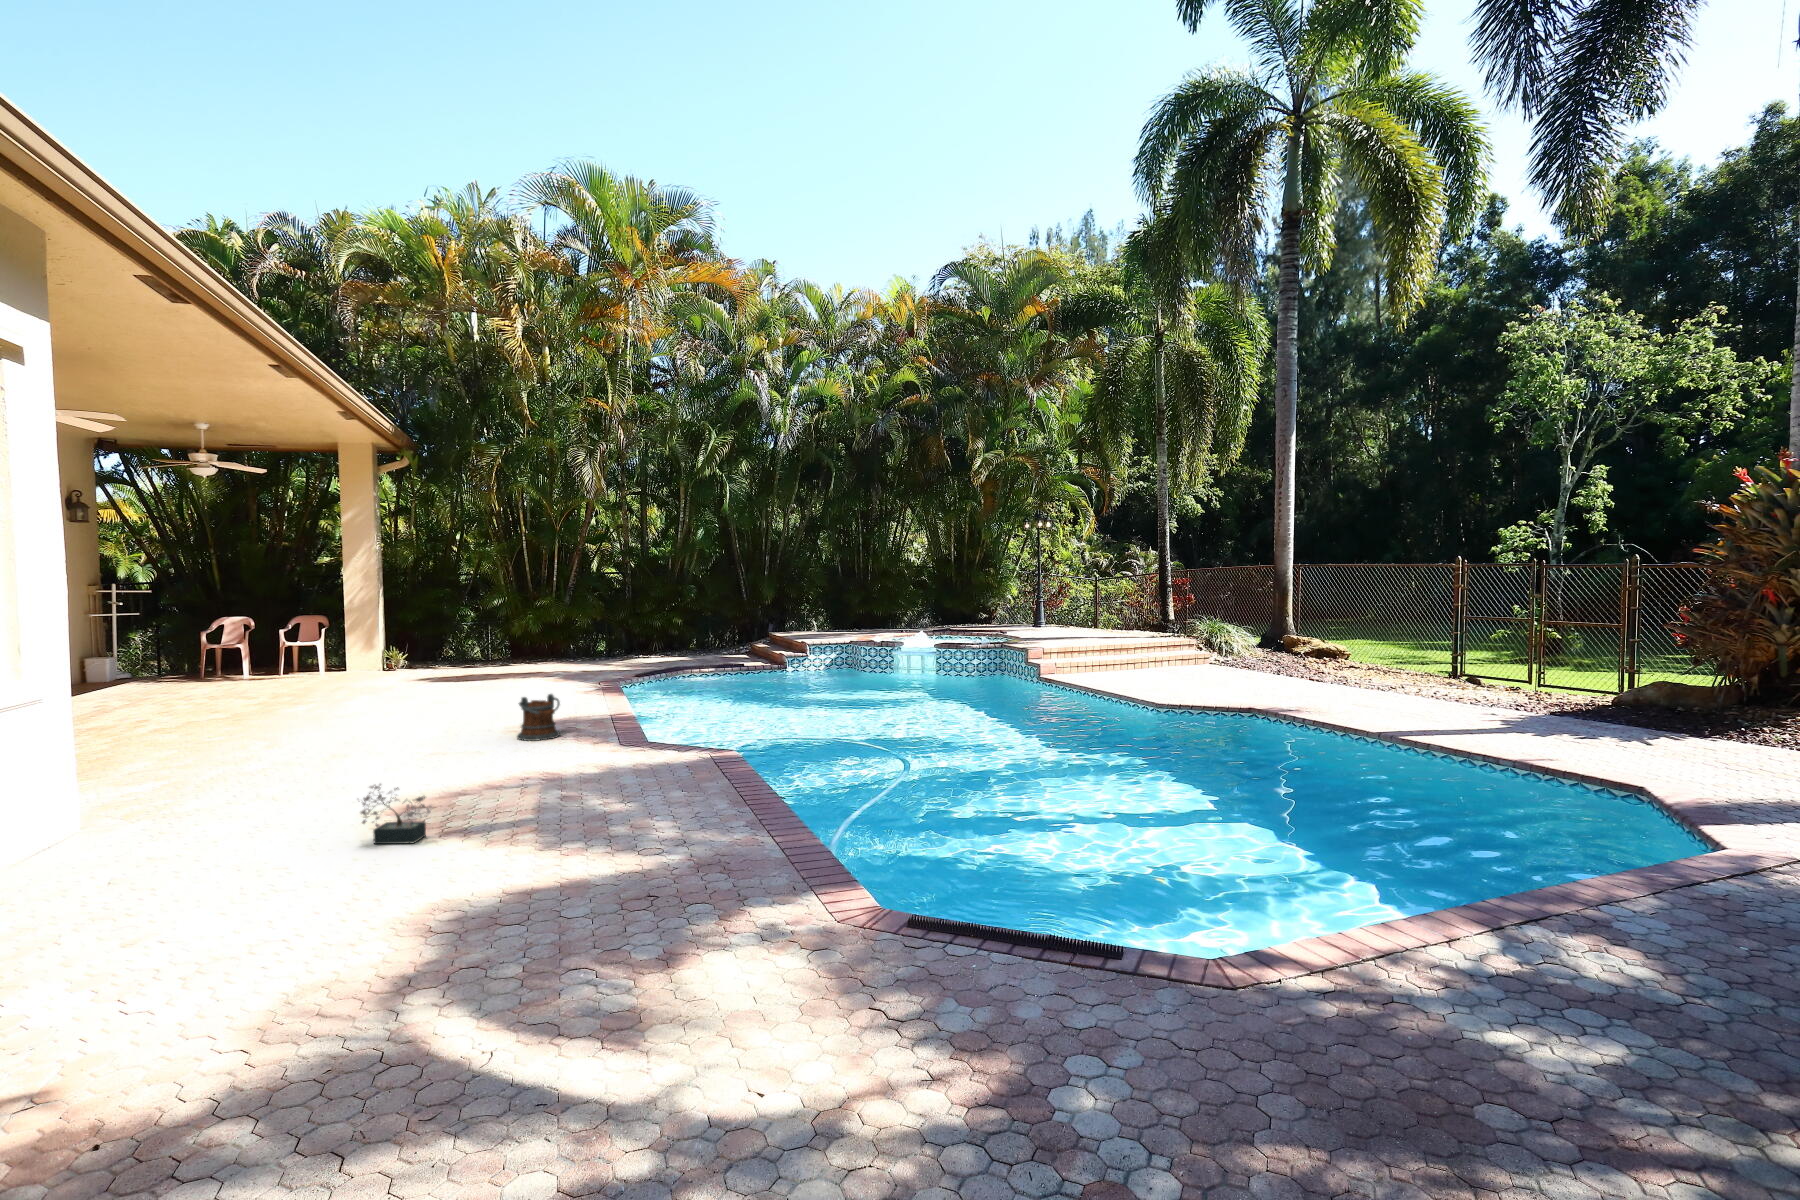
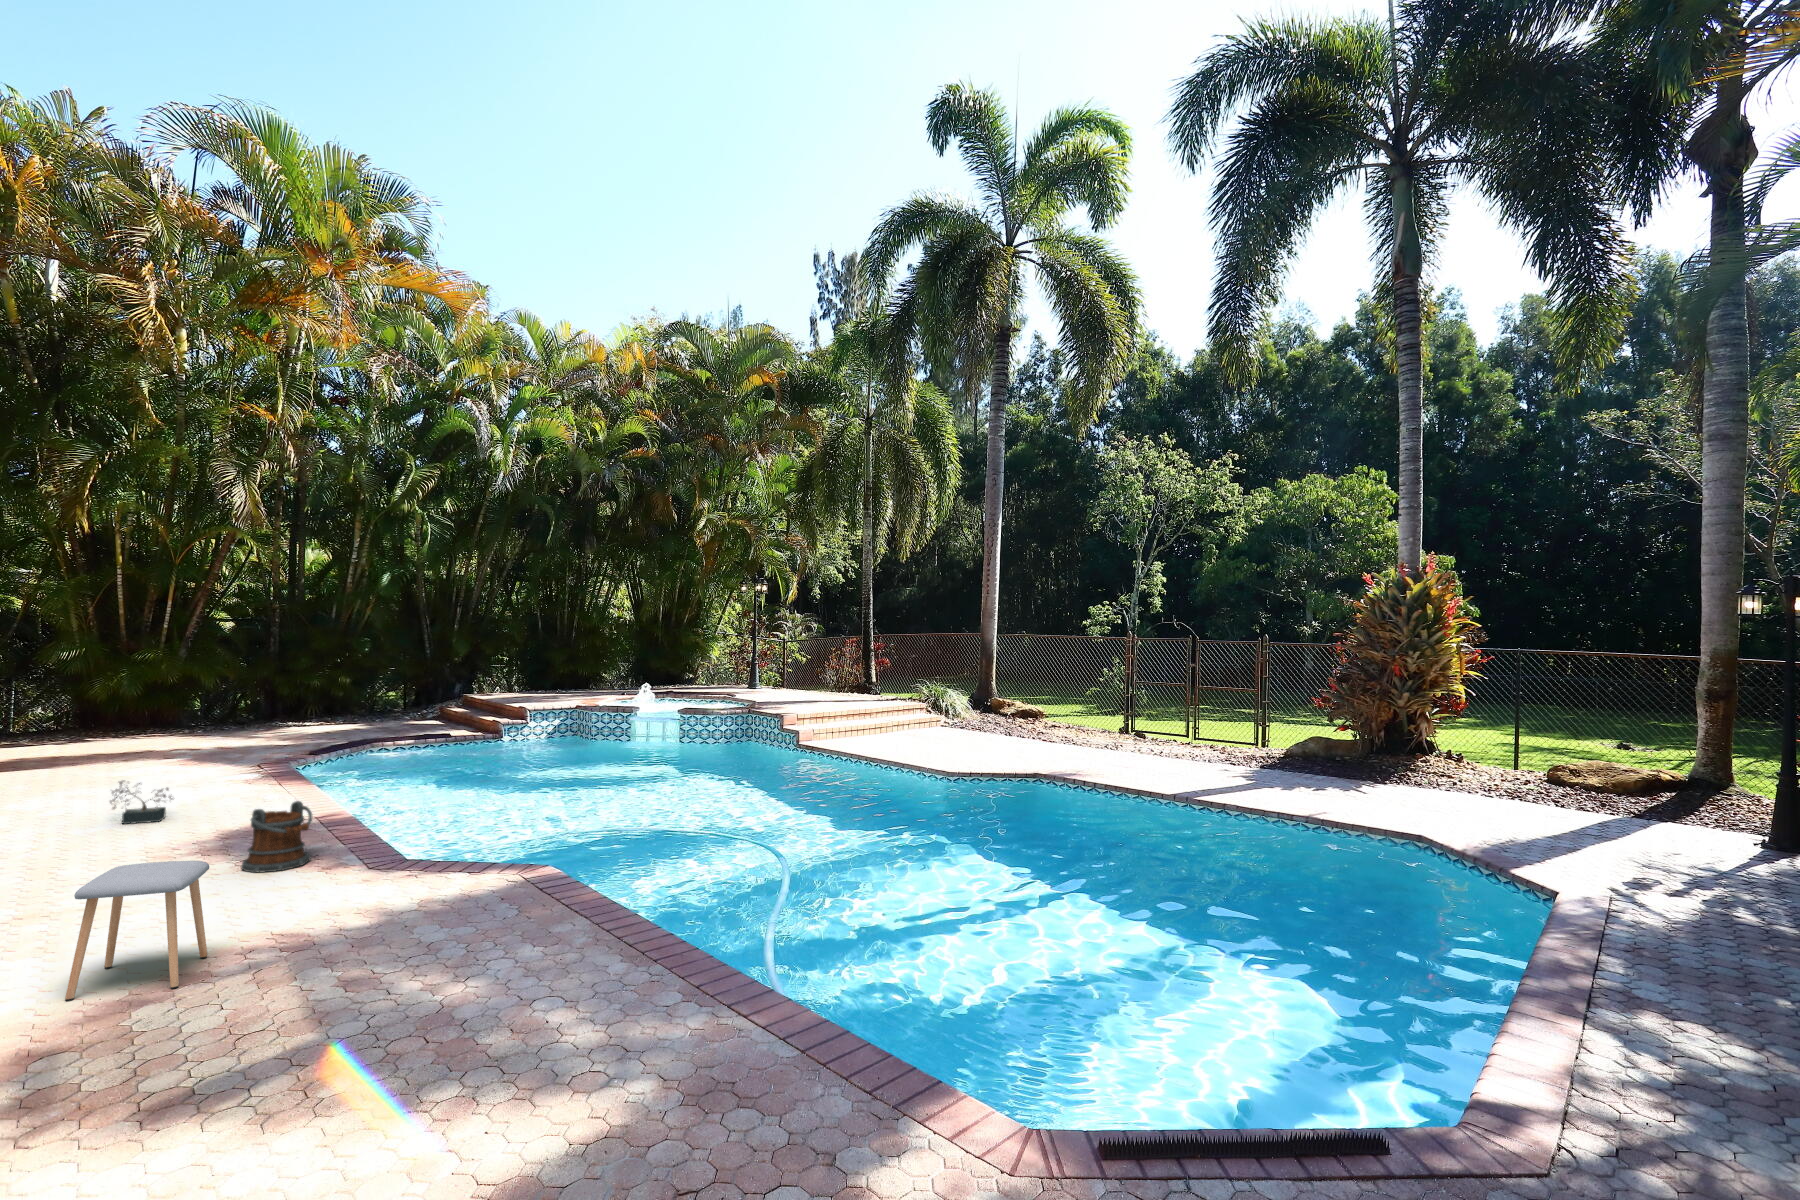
stool: none [378,716,458,790] -> present [65,861,209,1001]
decorative plant: present [361,784,431,844] -> present [110,780,173,824]

